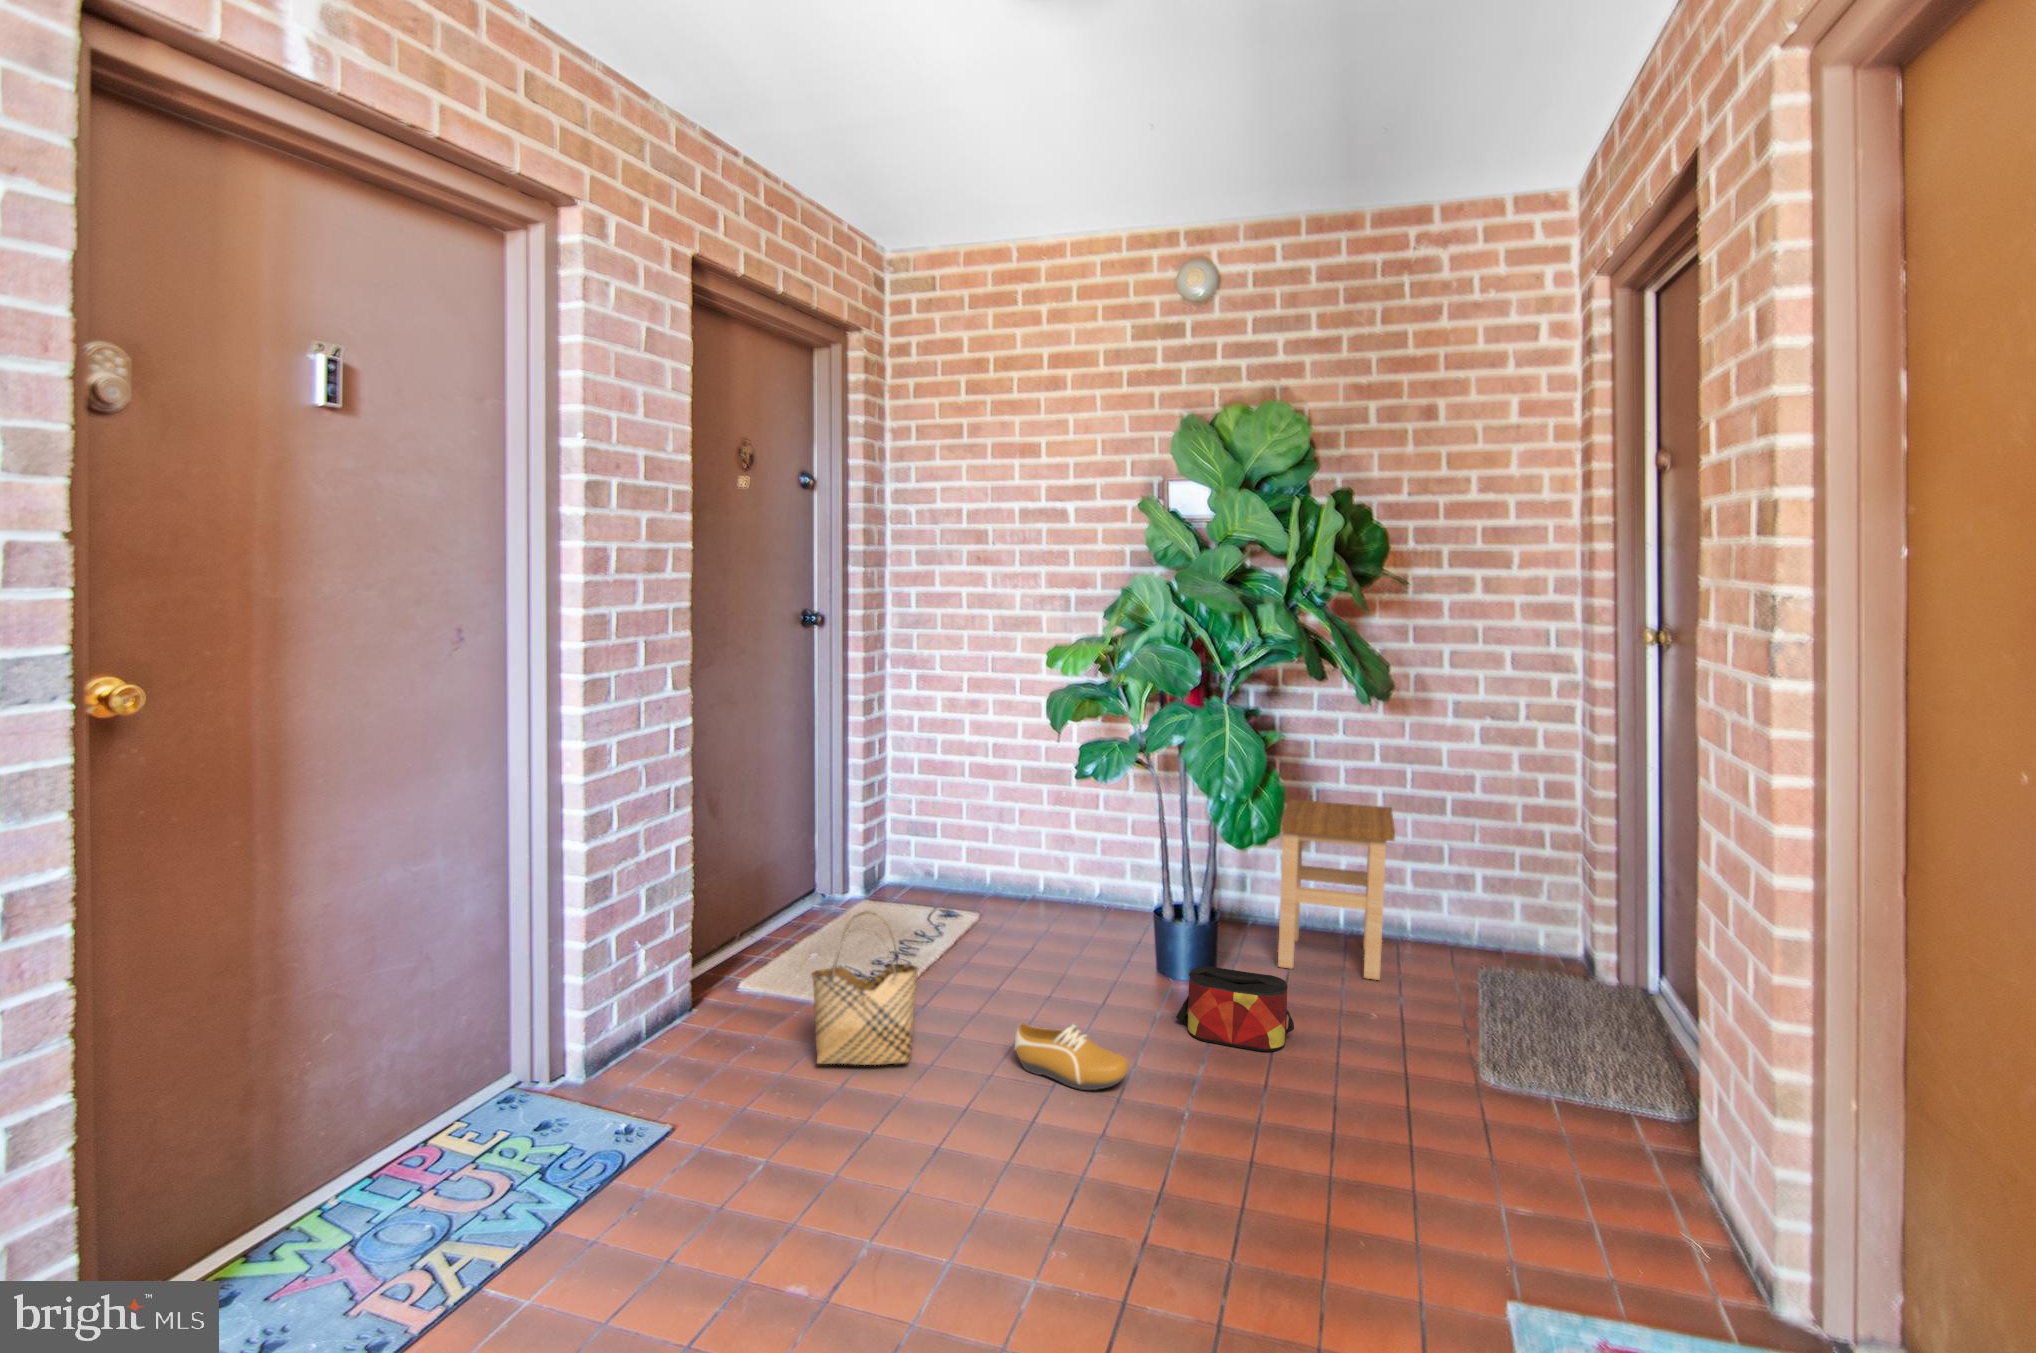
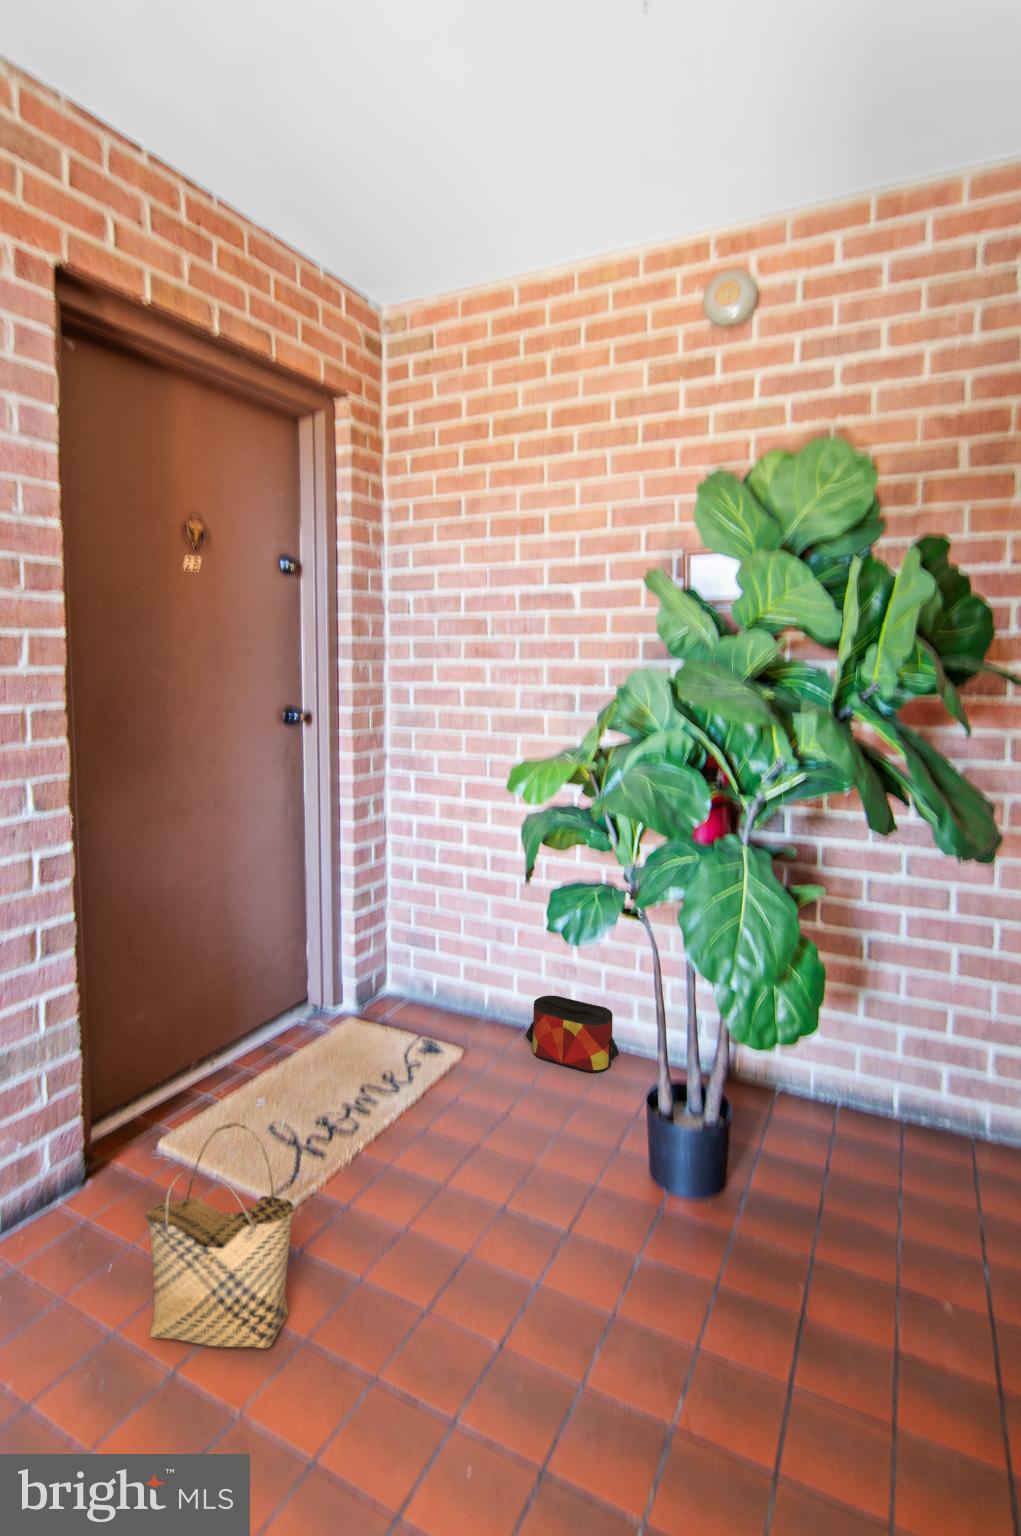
stool: present [1278,799,1395,980] -> none [812,947,985,1215]
bag: present [1176,967,1294,1052] -> present [526,996,619,1073]
shoe: present [1015,1023,1129,1090] -> none [415,1304,568,1449]

